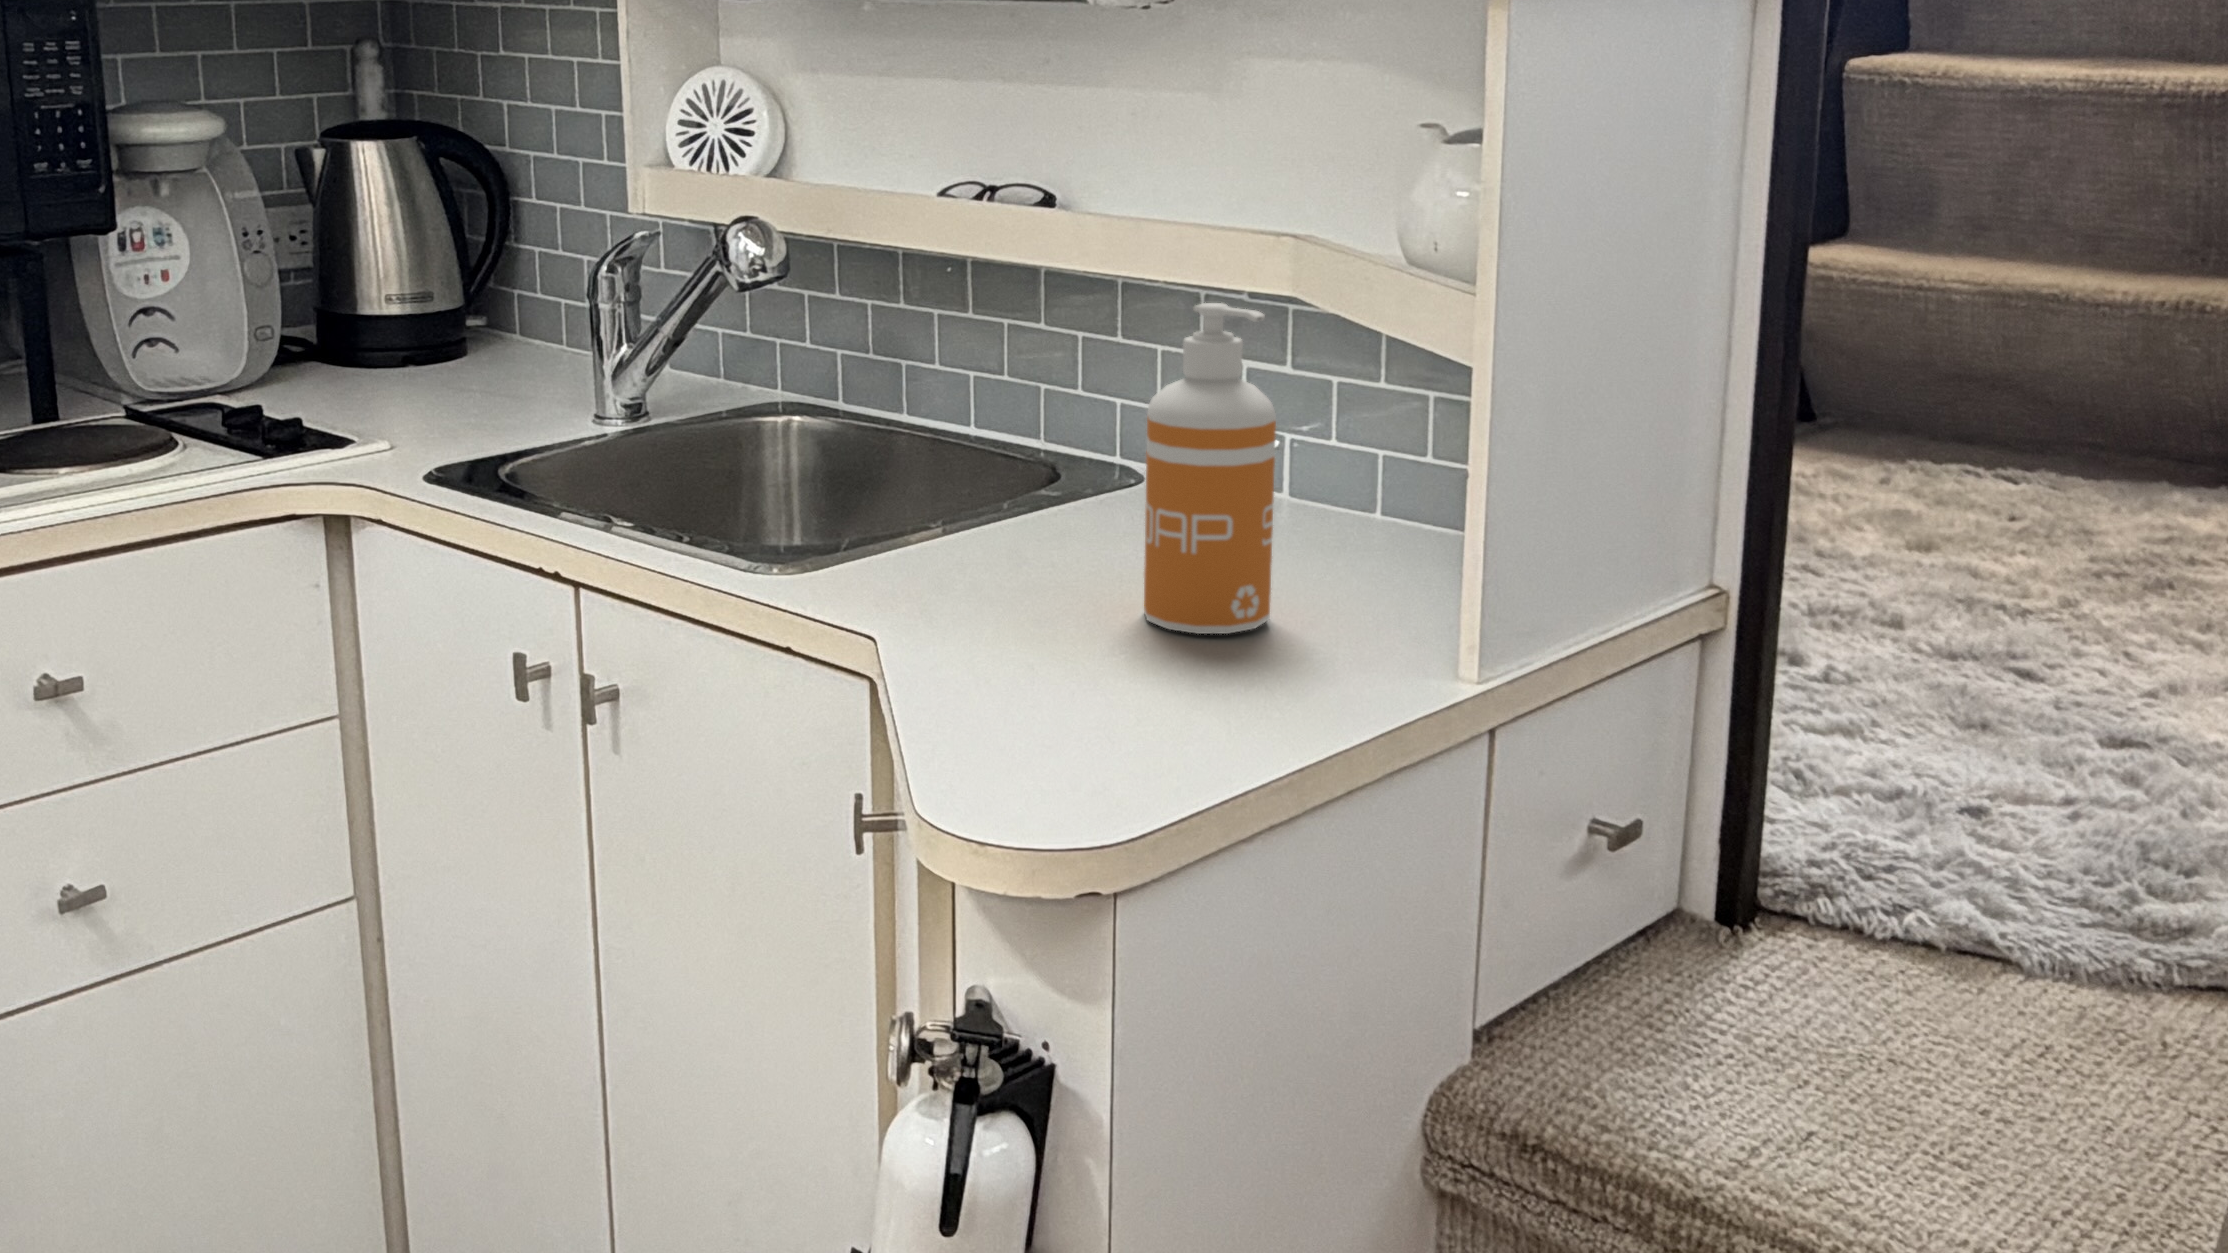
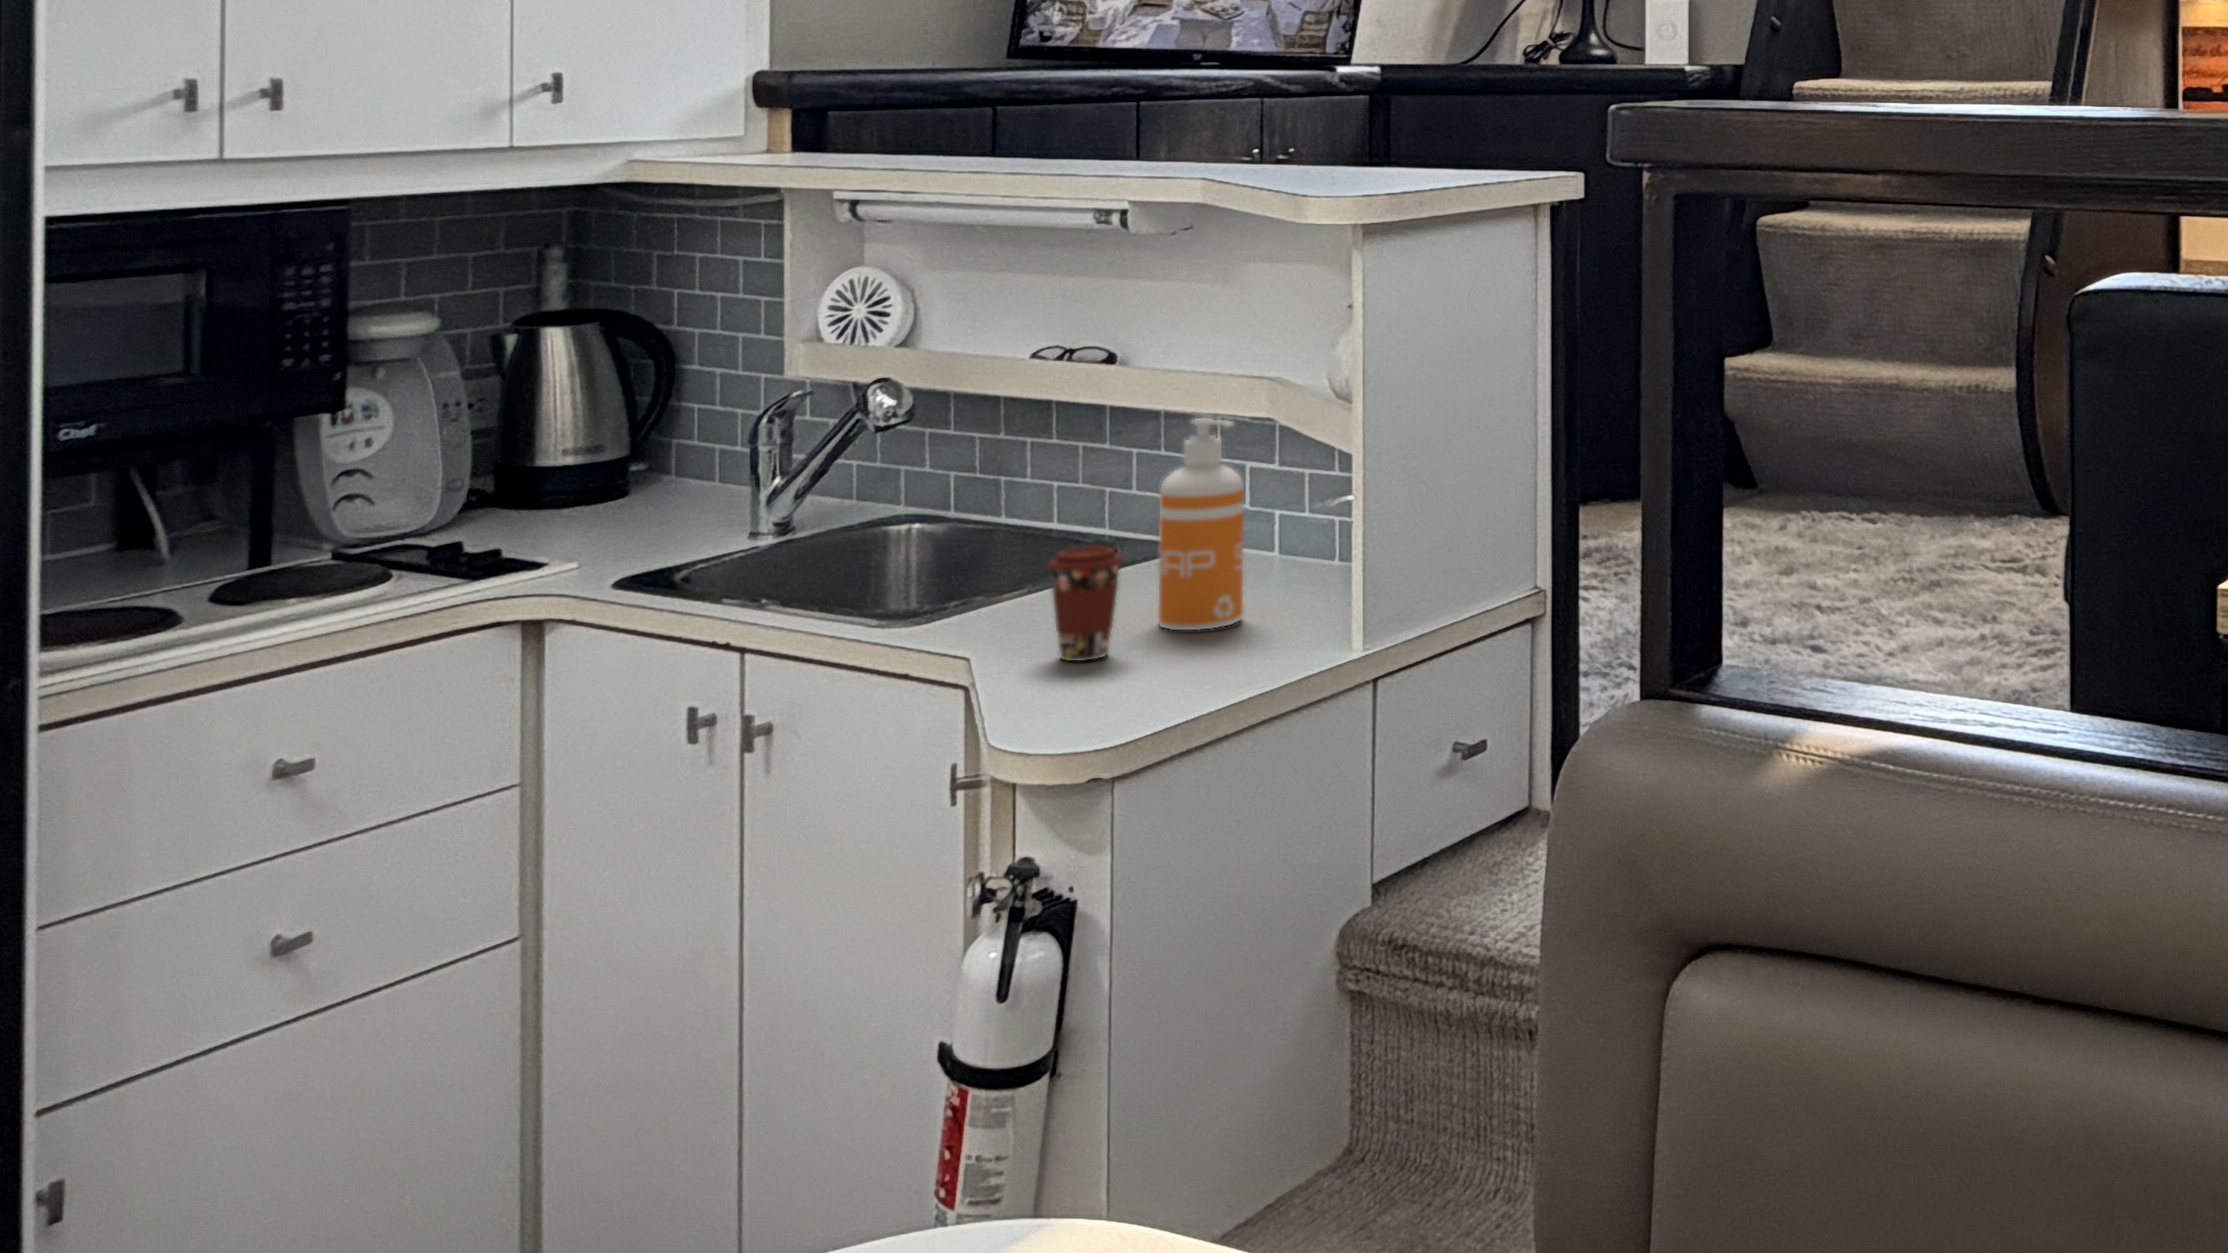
coffee cup: none [988,498,1103,676] -> present [1048,546,1123,661]

